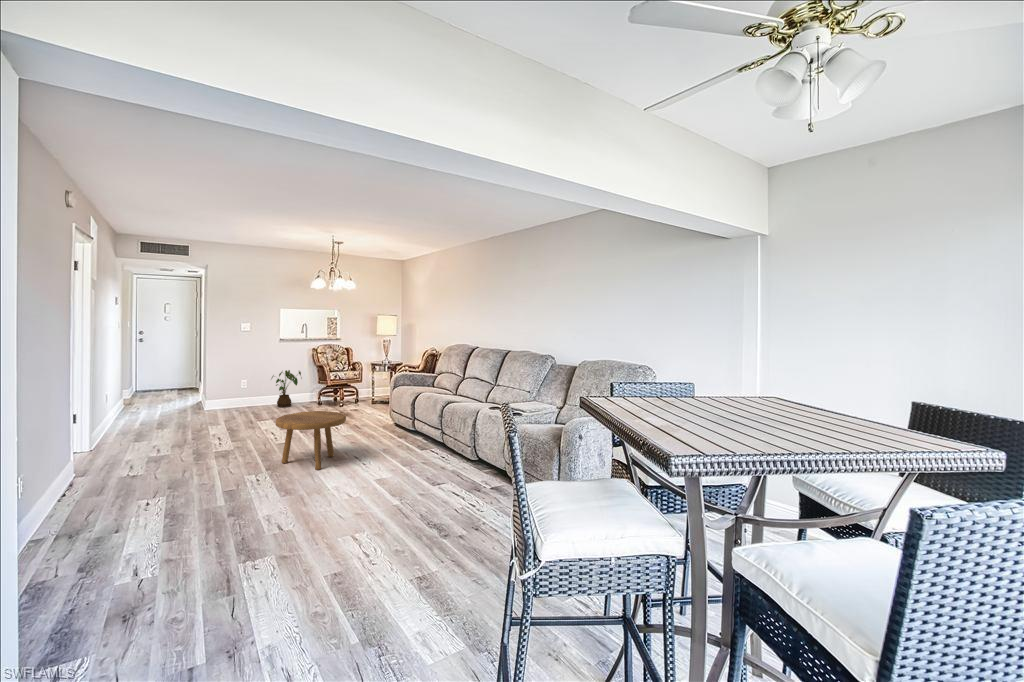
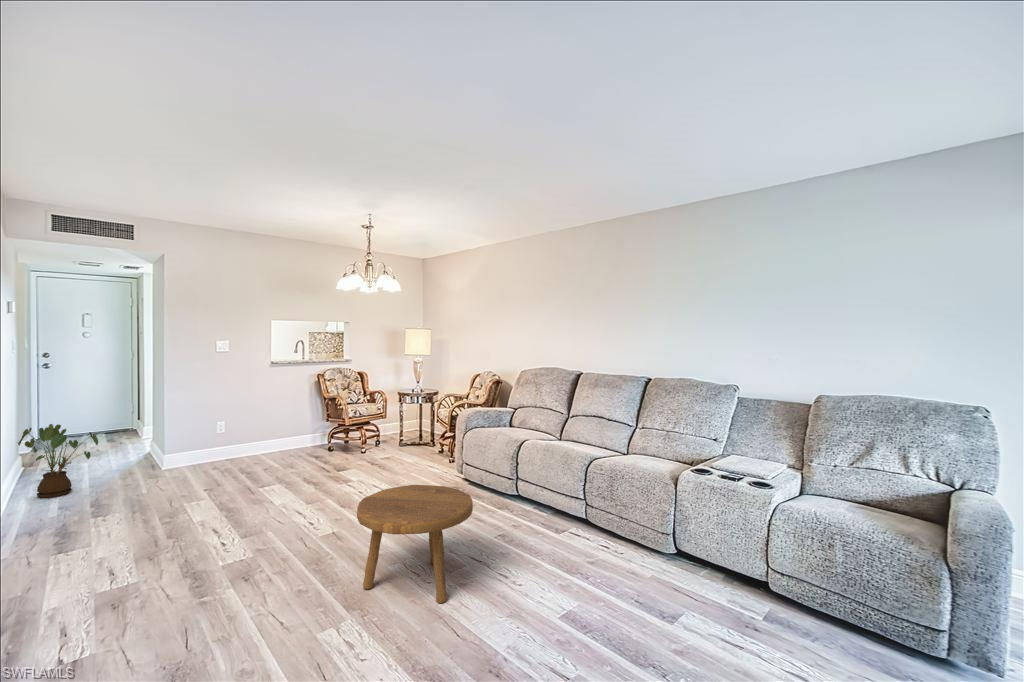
house plant: present [272,370,301,407] -> present [18,424,98,498]

